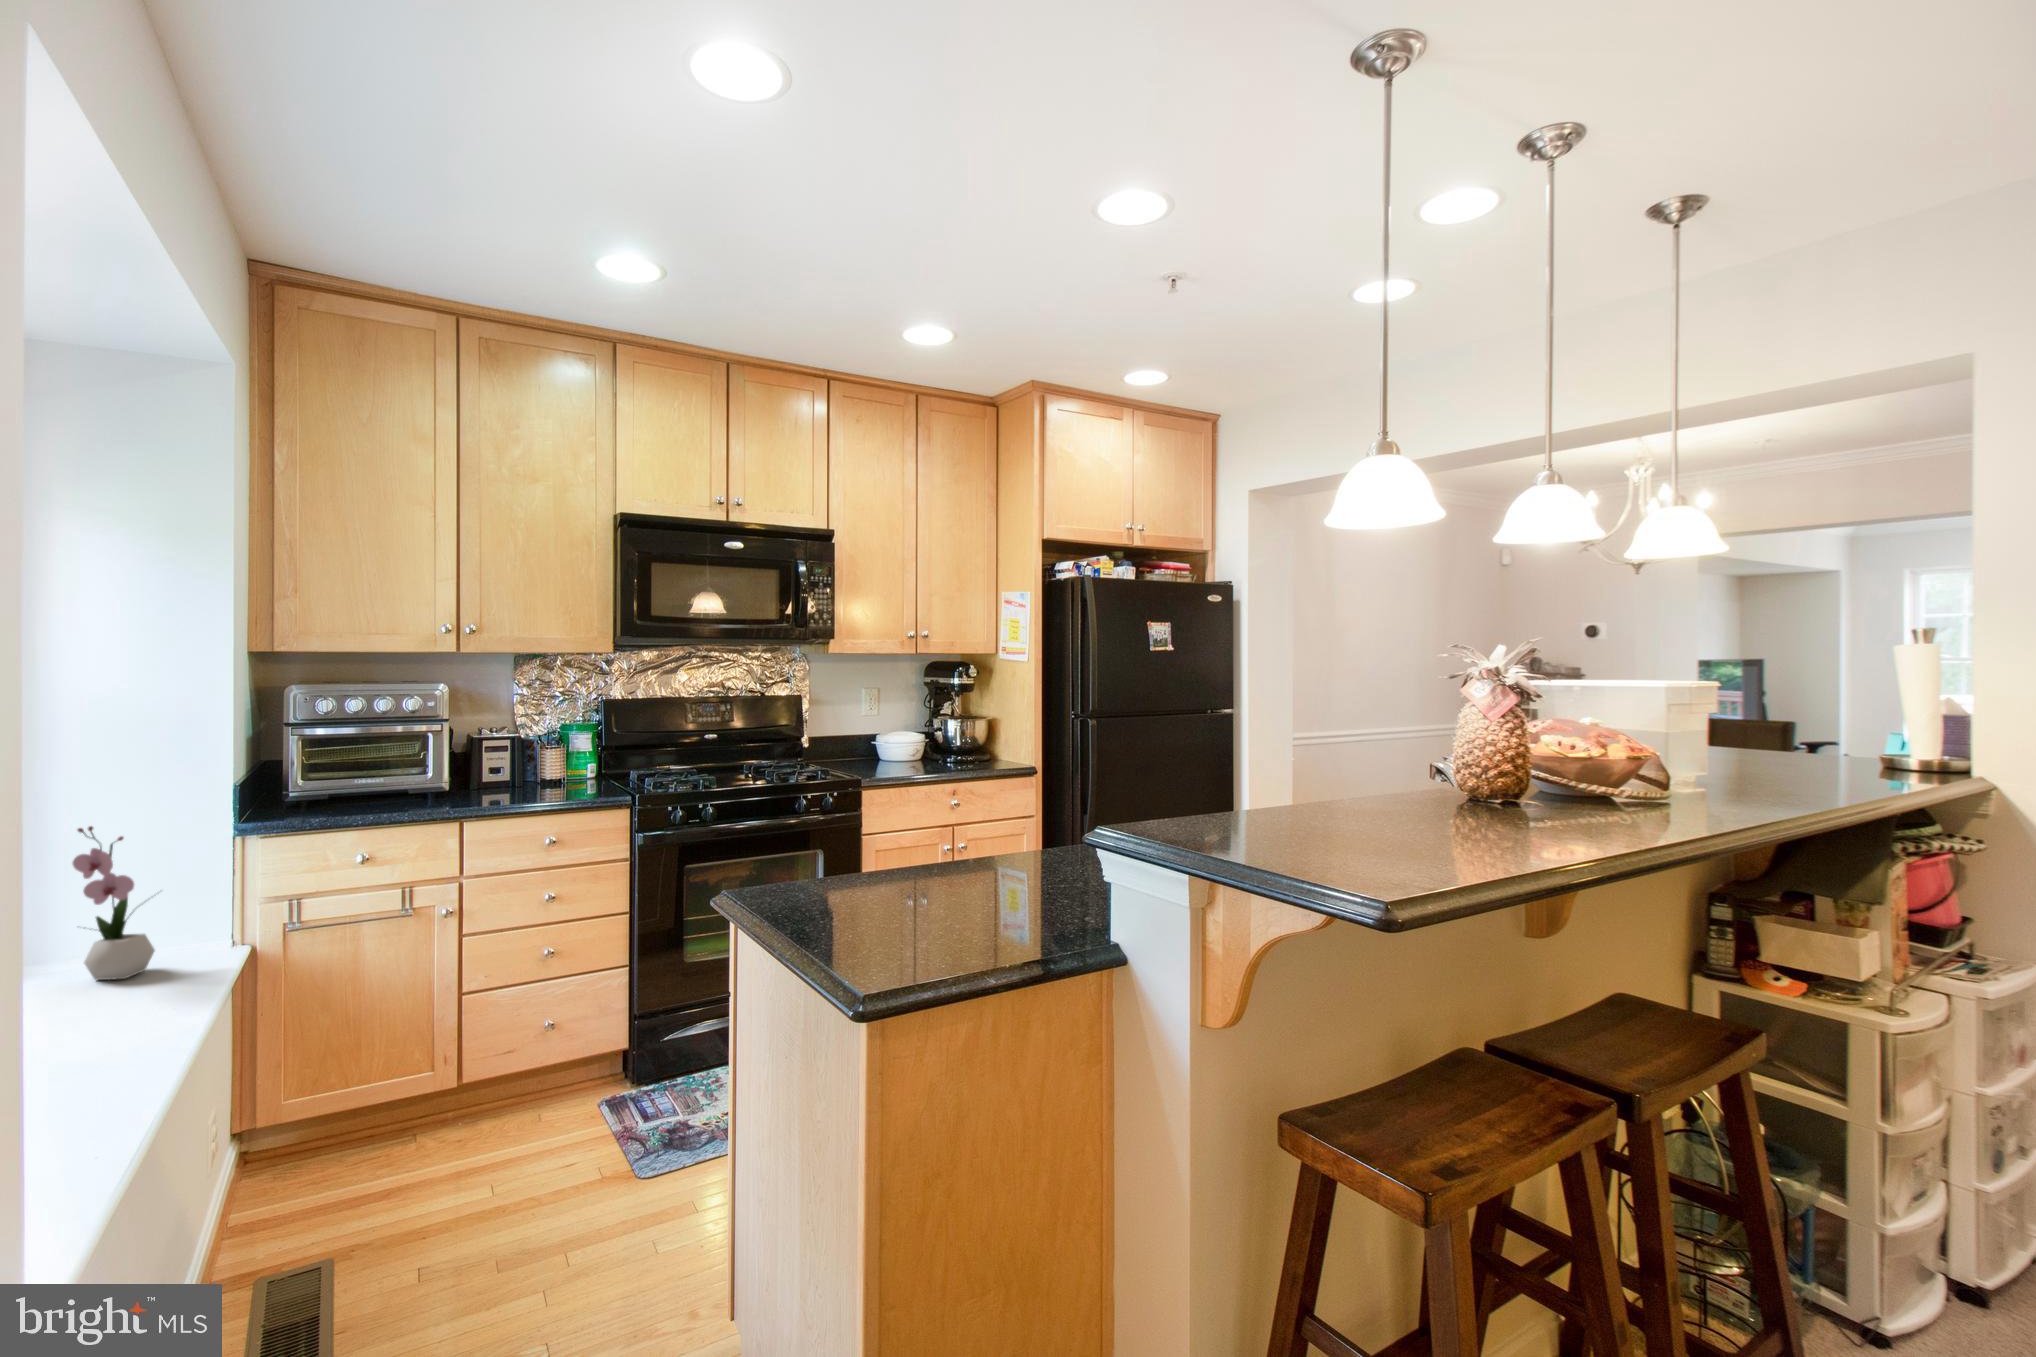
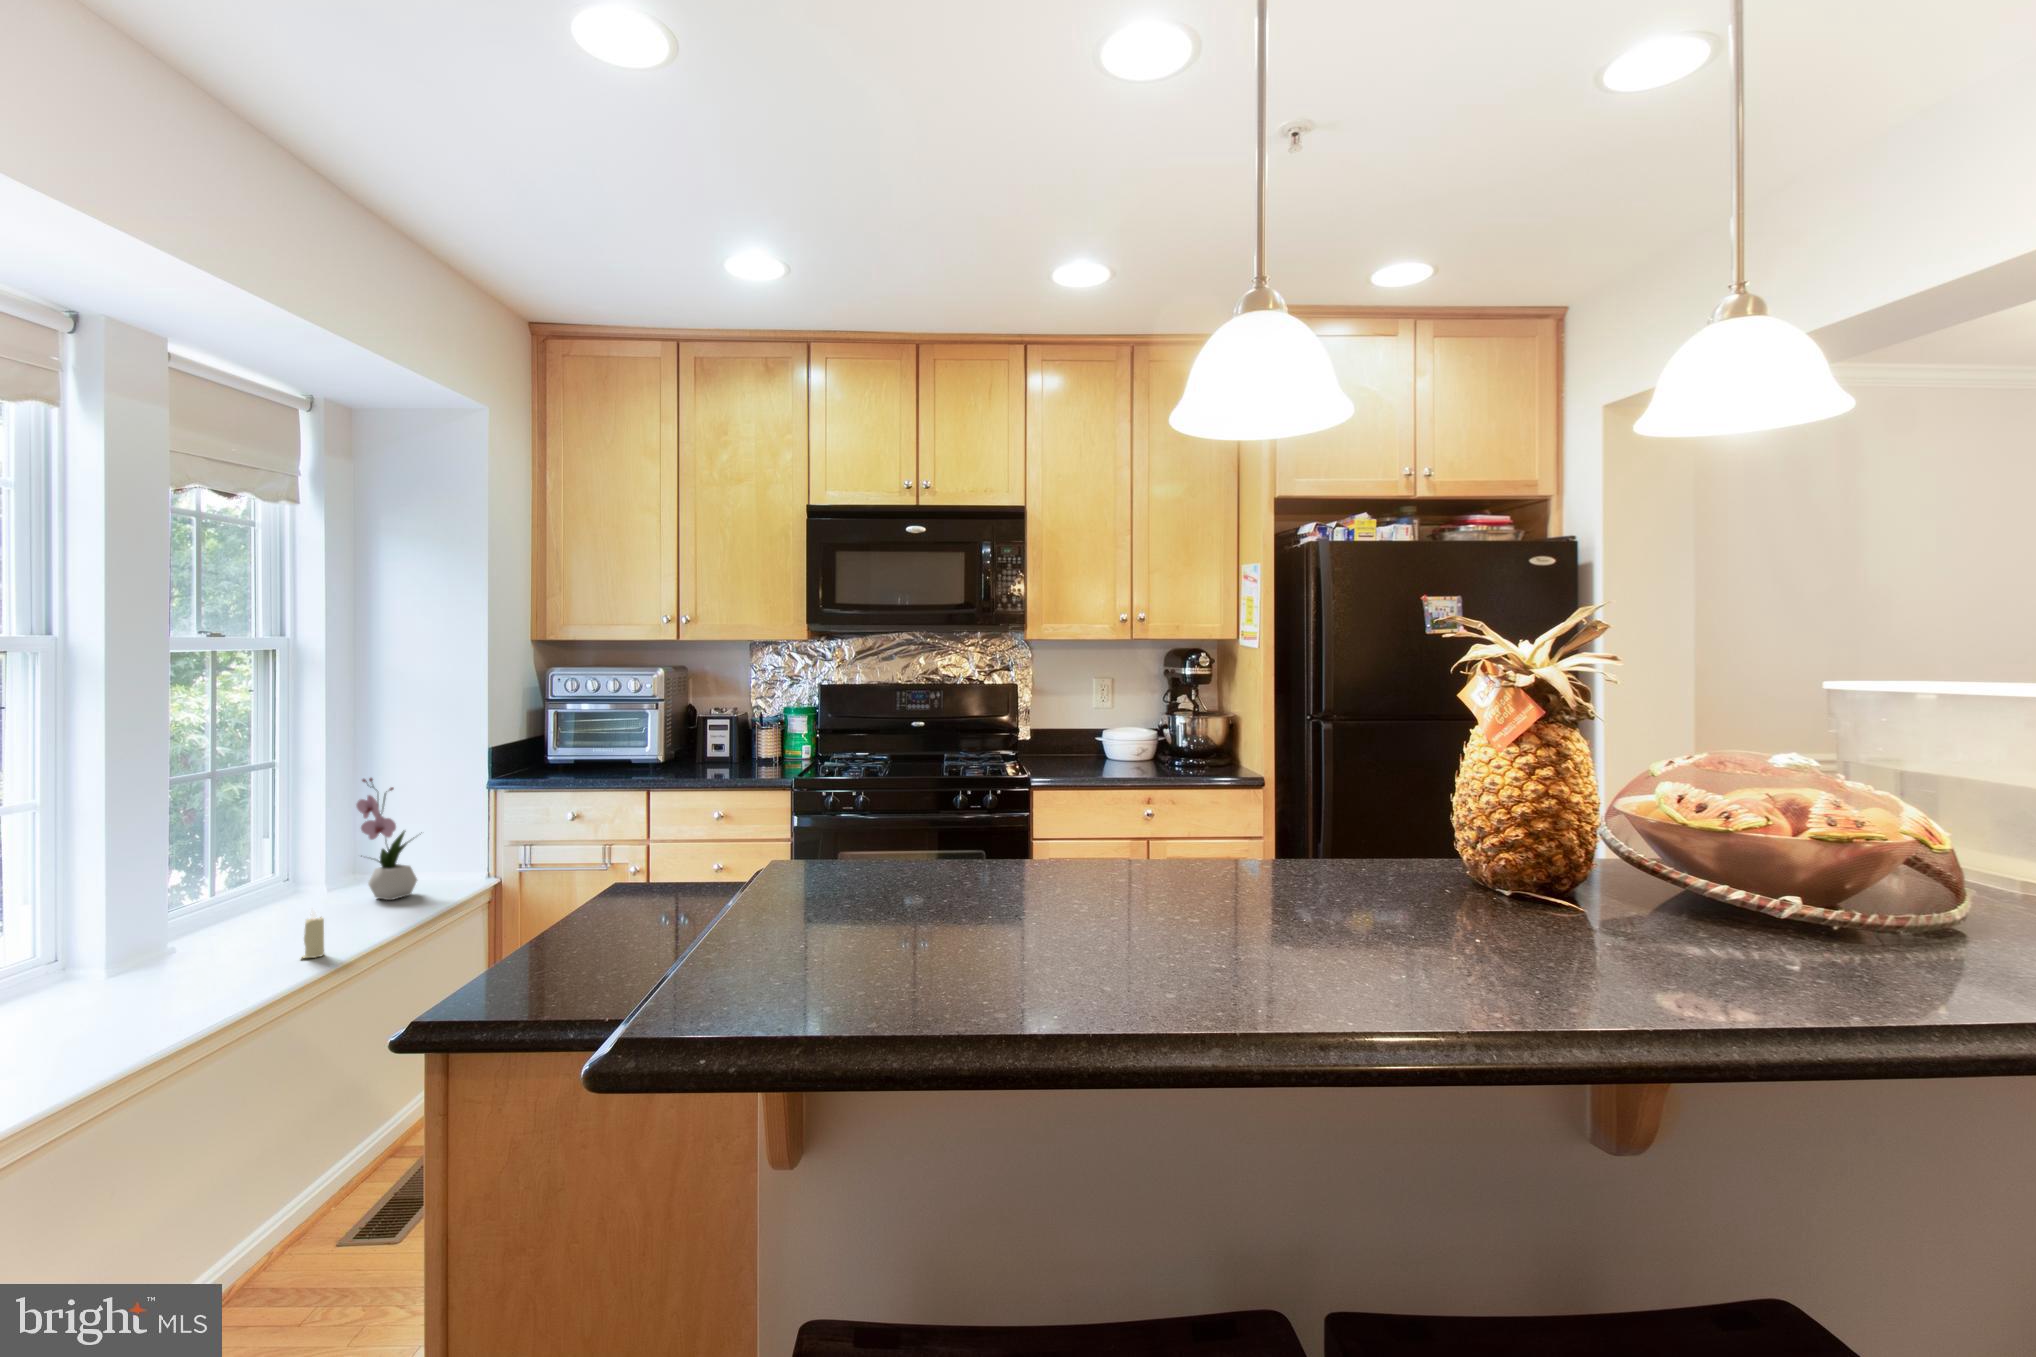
candle: none [96,987,129,1053] -> present [302,909,324,958]

